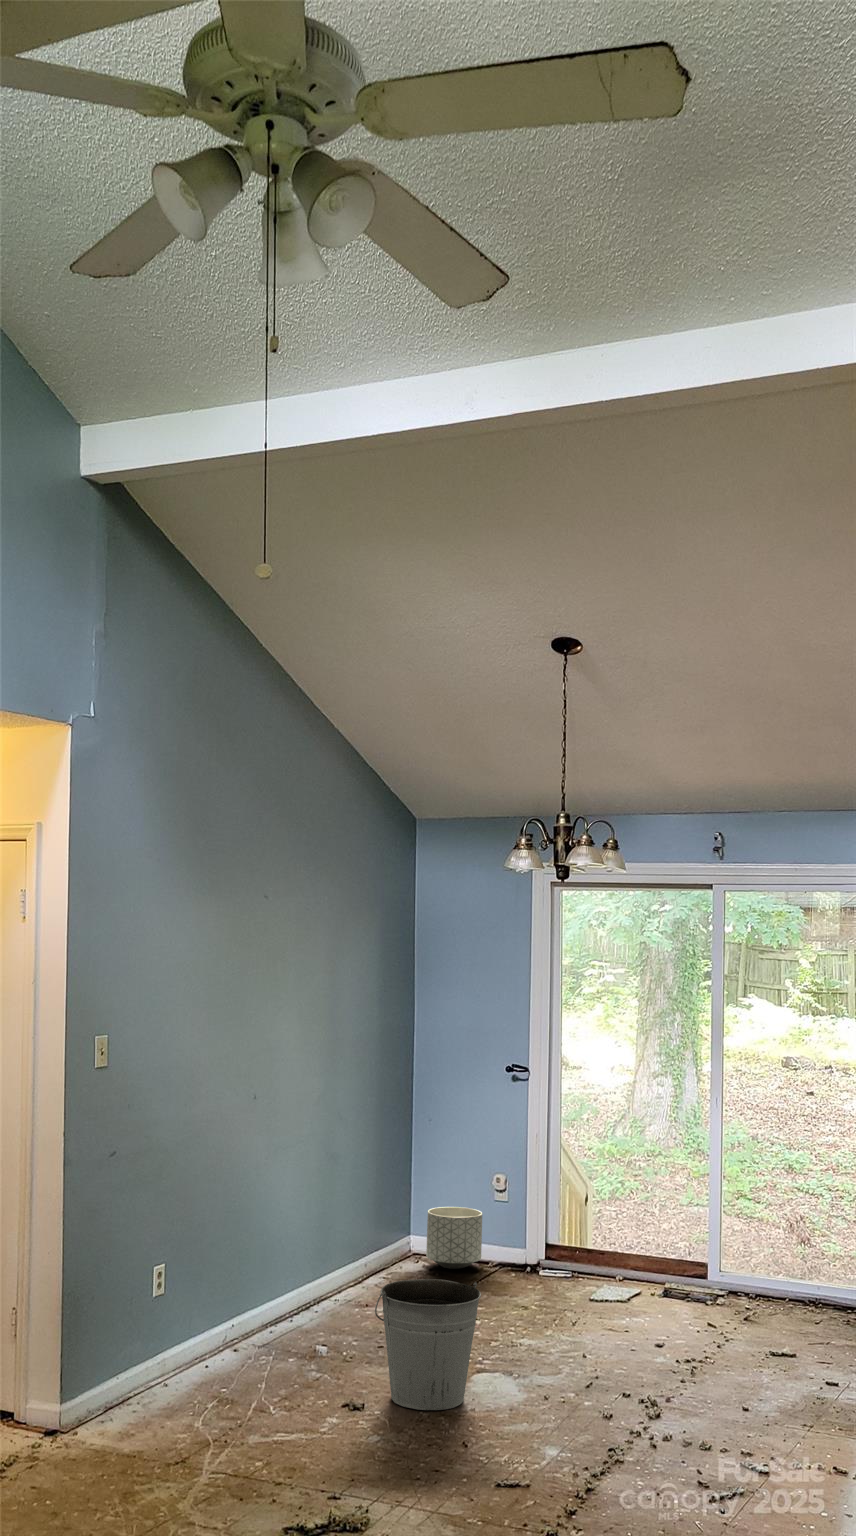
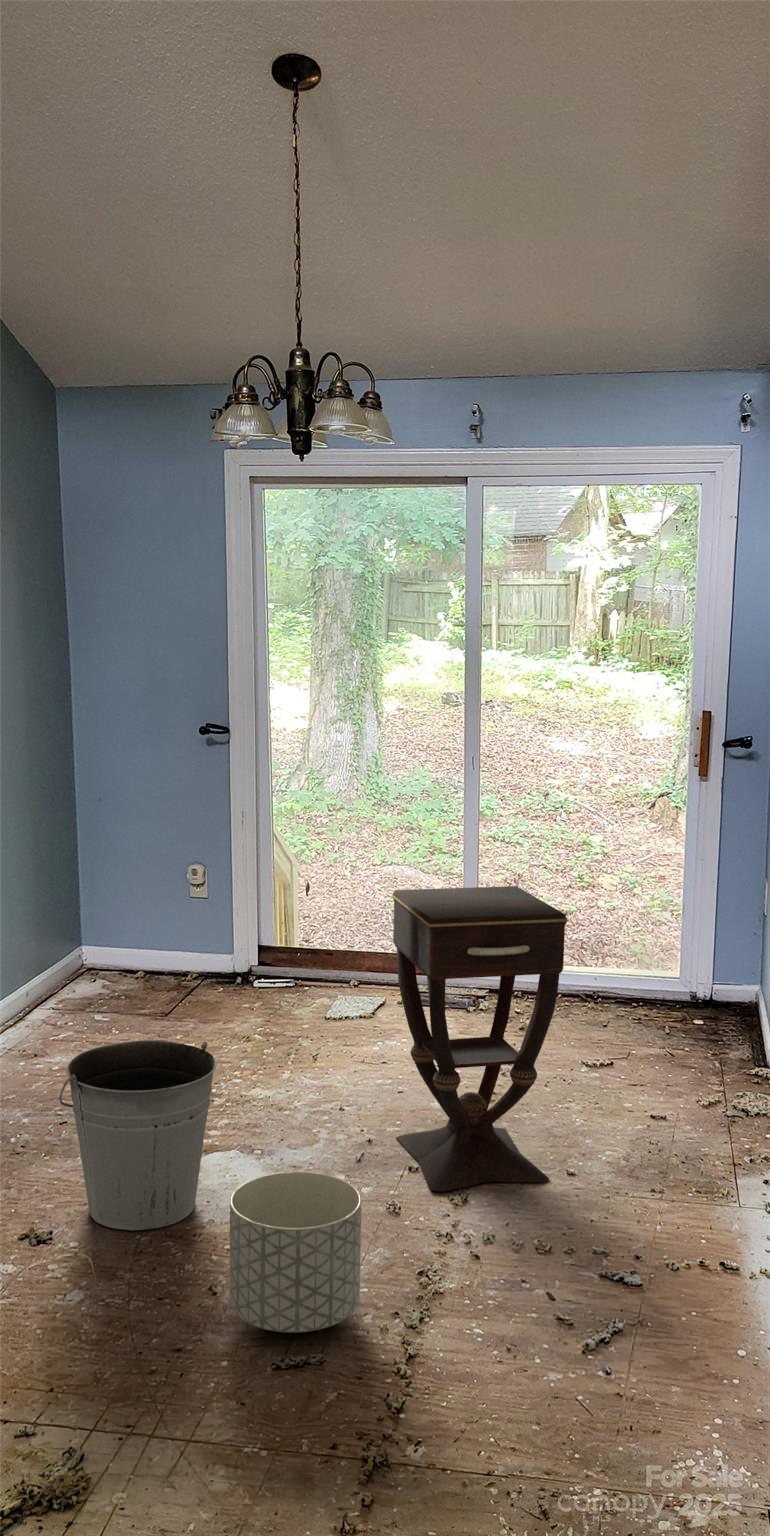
side table: none [615,1183,734,1413] -> present [392,886,568,1191]
planter: present [426,1207,482,1269] -> present [229,1172,362,1333]

